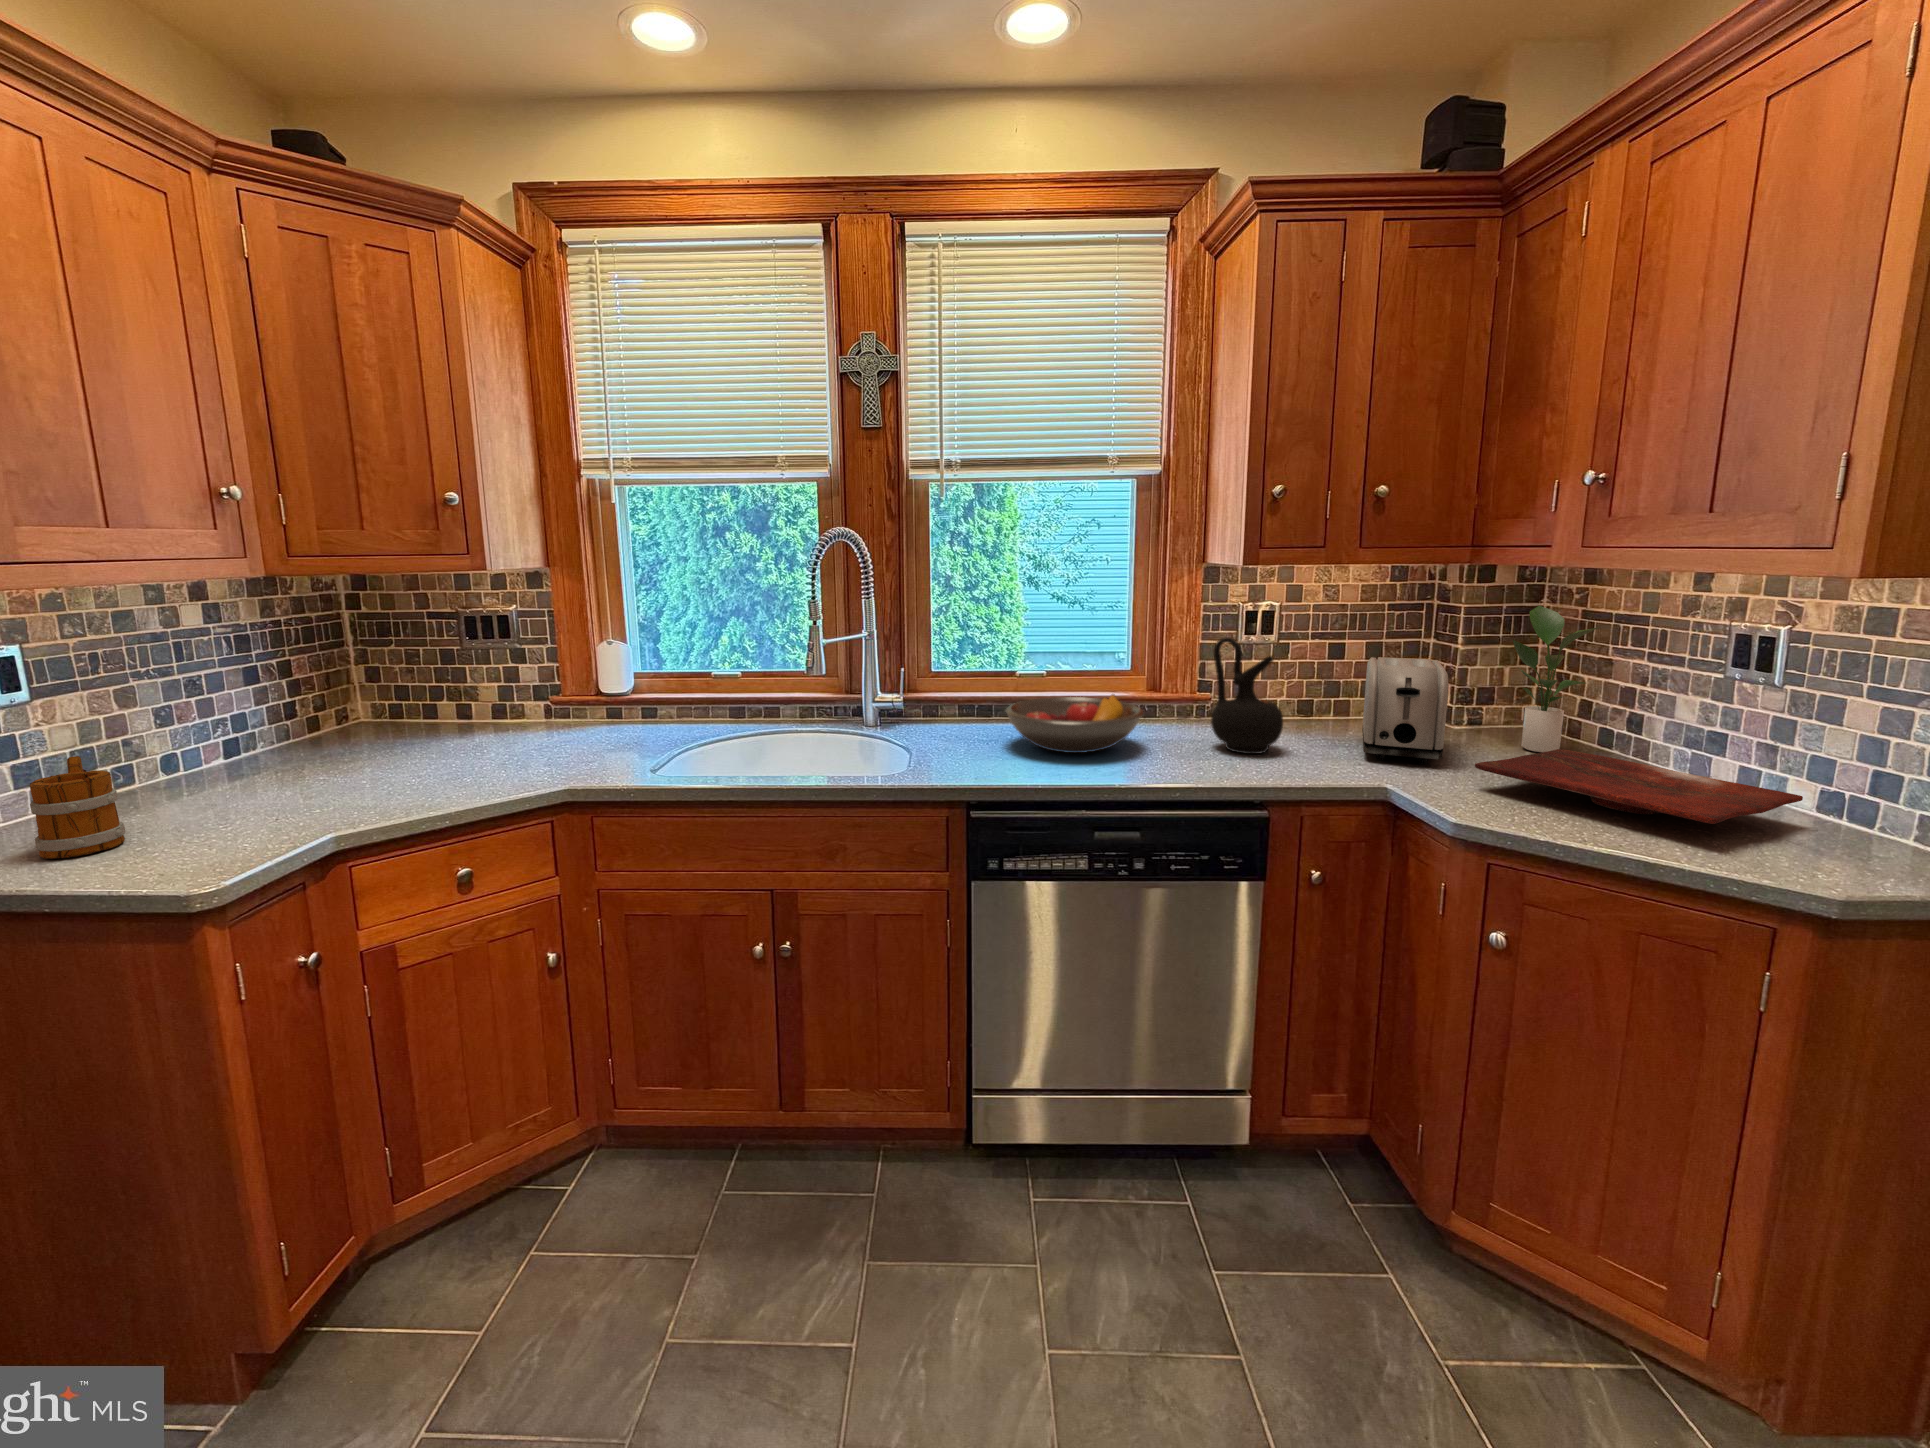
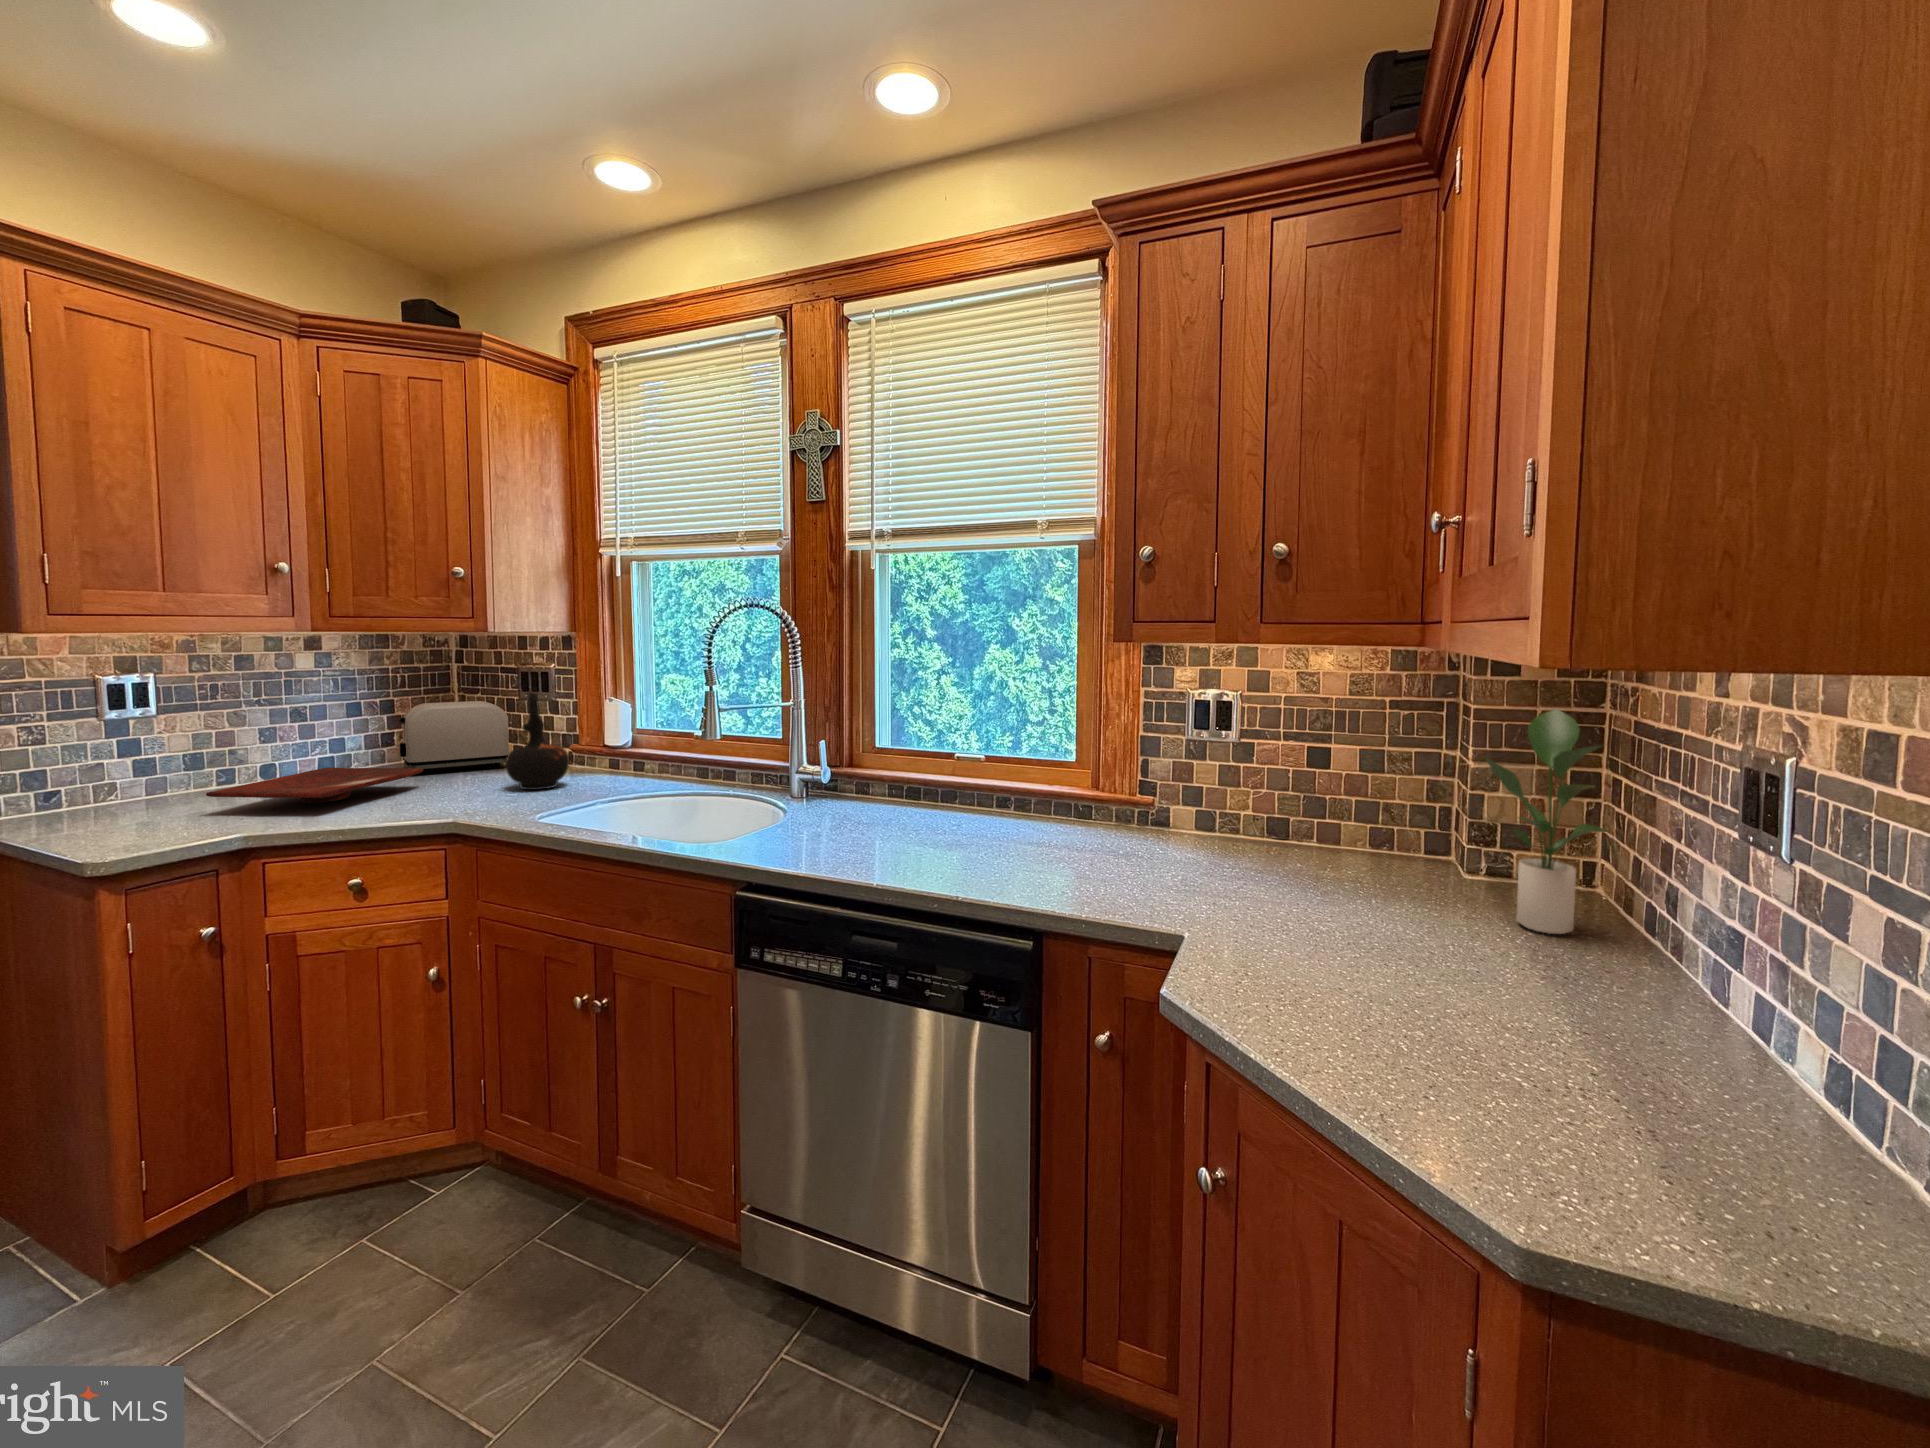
ceramic jug: present [1211,637,1283,754] -> present [506,693,569,790]
toaster: present [1362,657,1448,764] -> present [400,701,509,774]
fruit bowl: present [1005,694,1143,753] -> none [849,784,1005,847]
cutting board: present [1475,749,1803,824] -> present [206,767,423,803]
mug: present [30,756,125,859] -> none [82,755,151,827]

